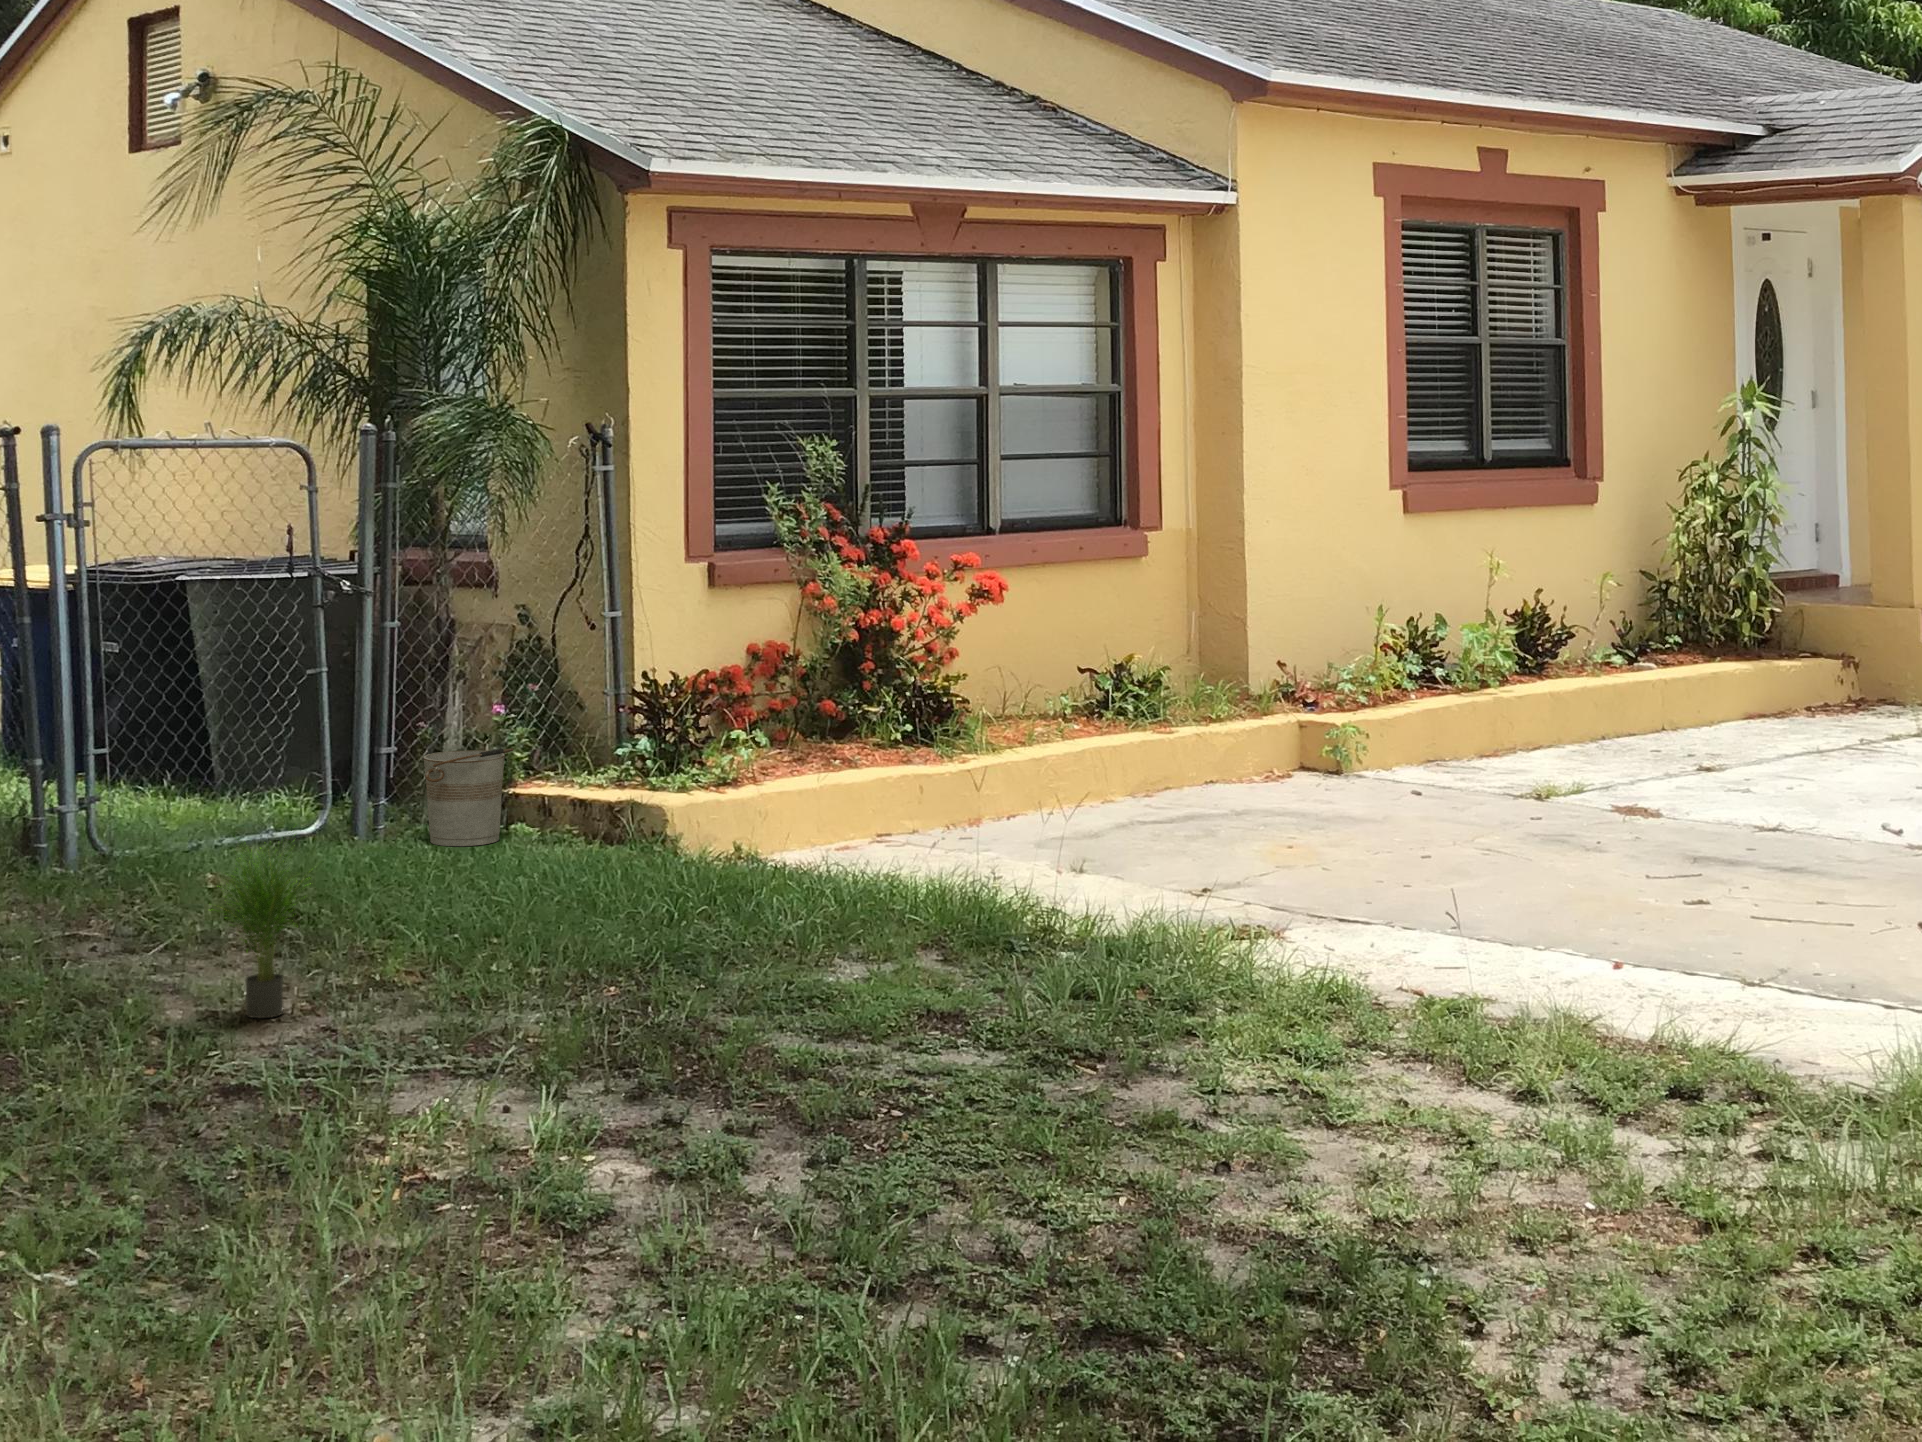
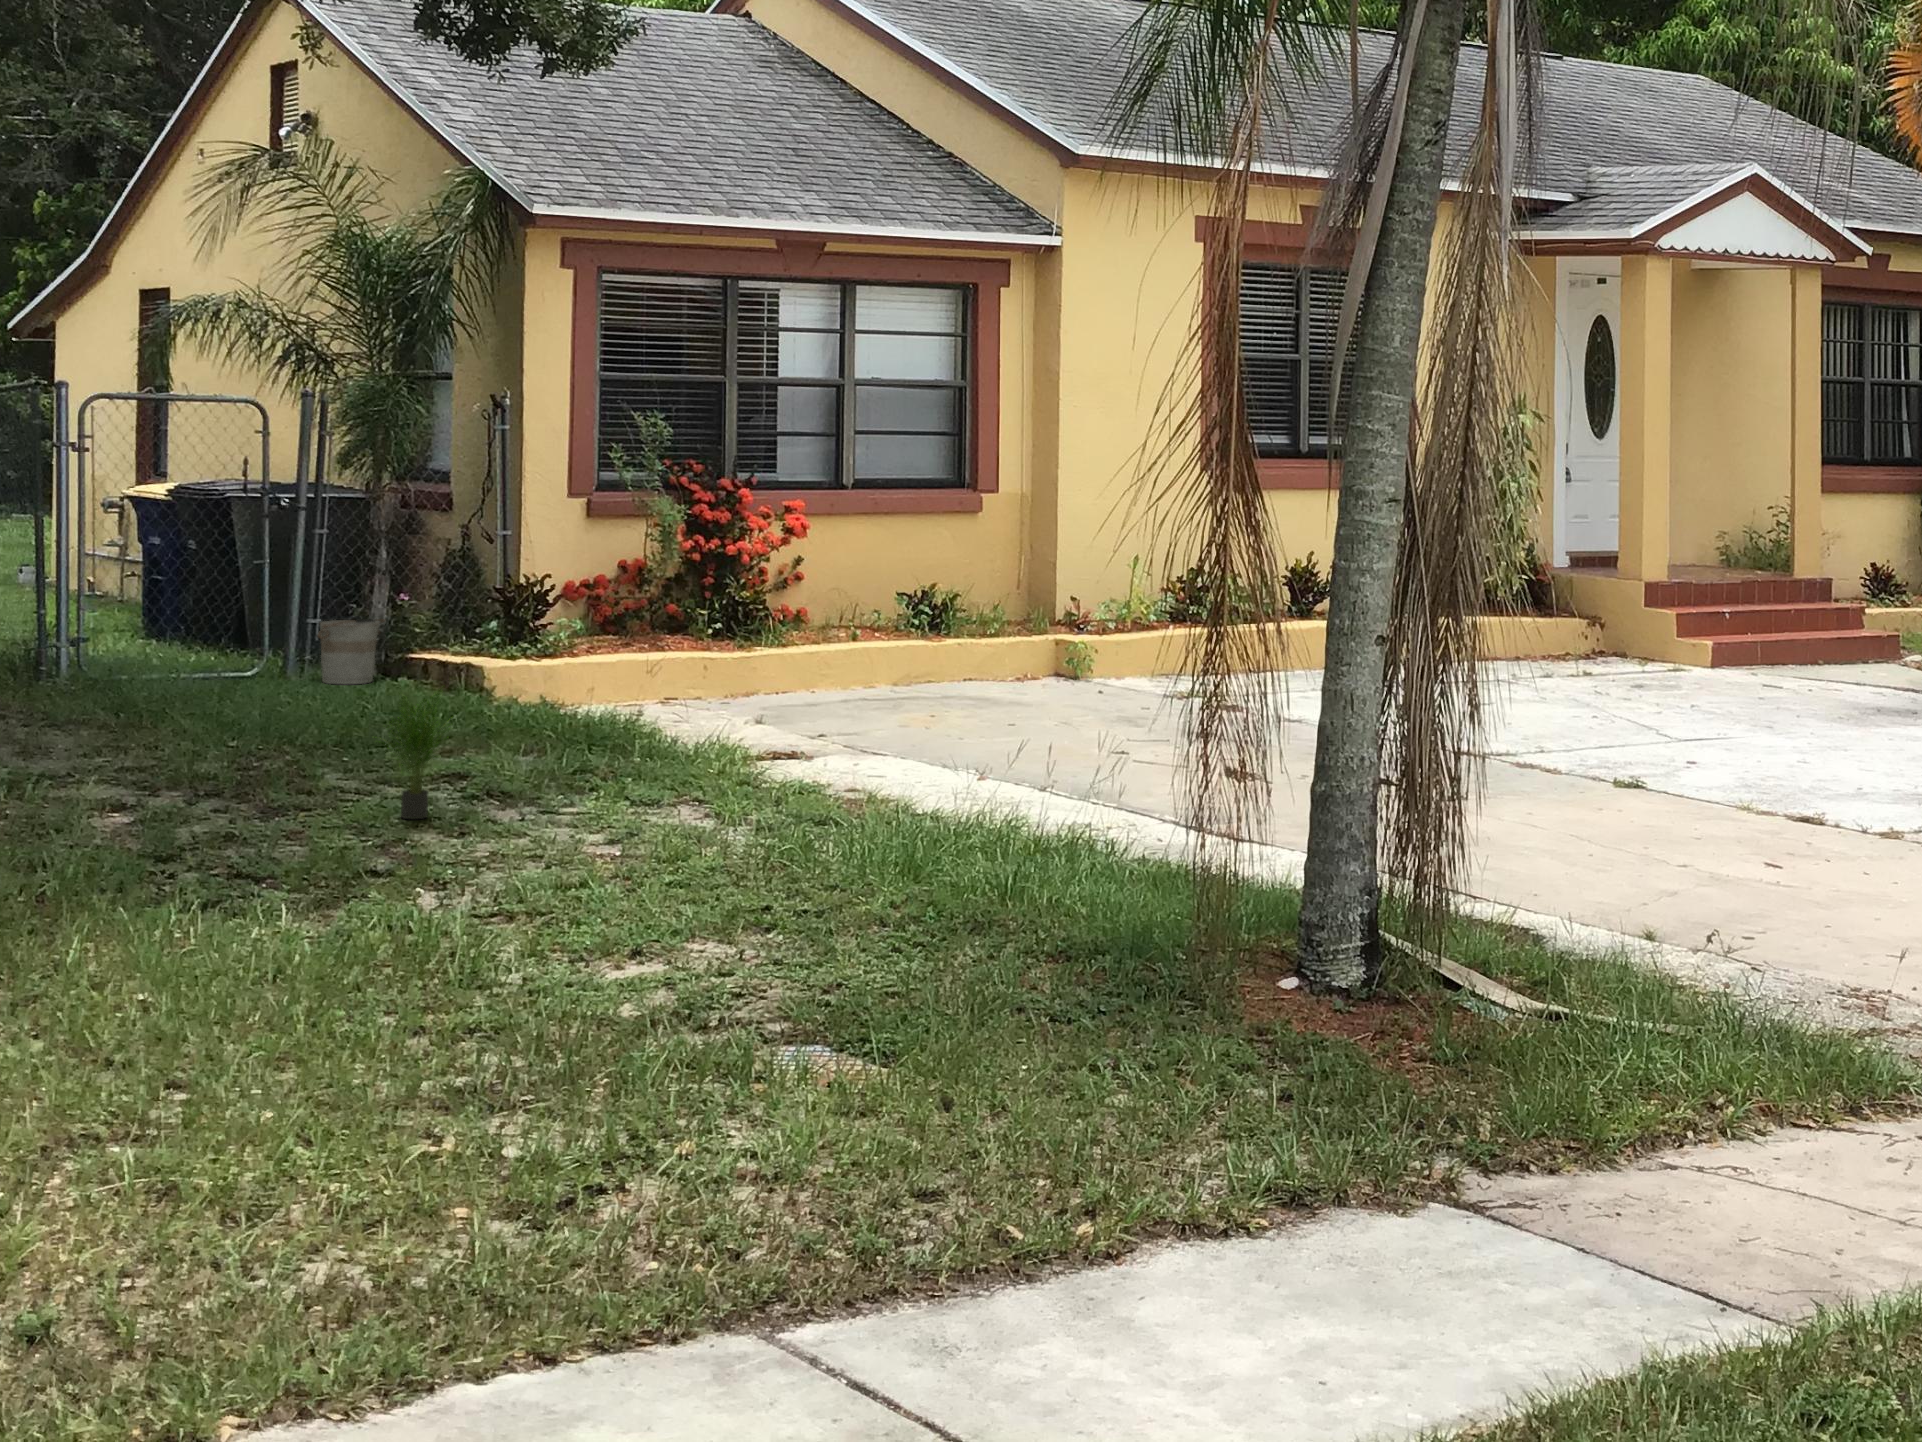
potted plant: present [210,826,313,1018] -> present [380,701,448,819]

